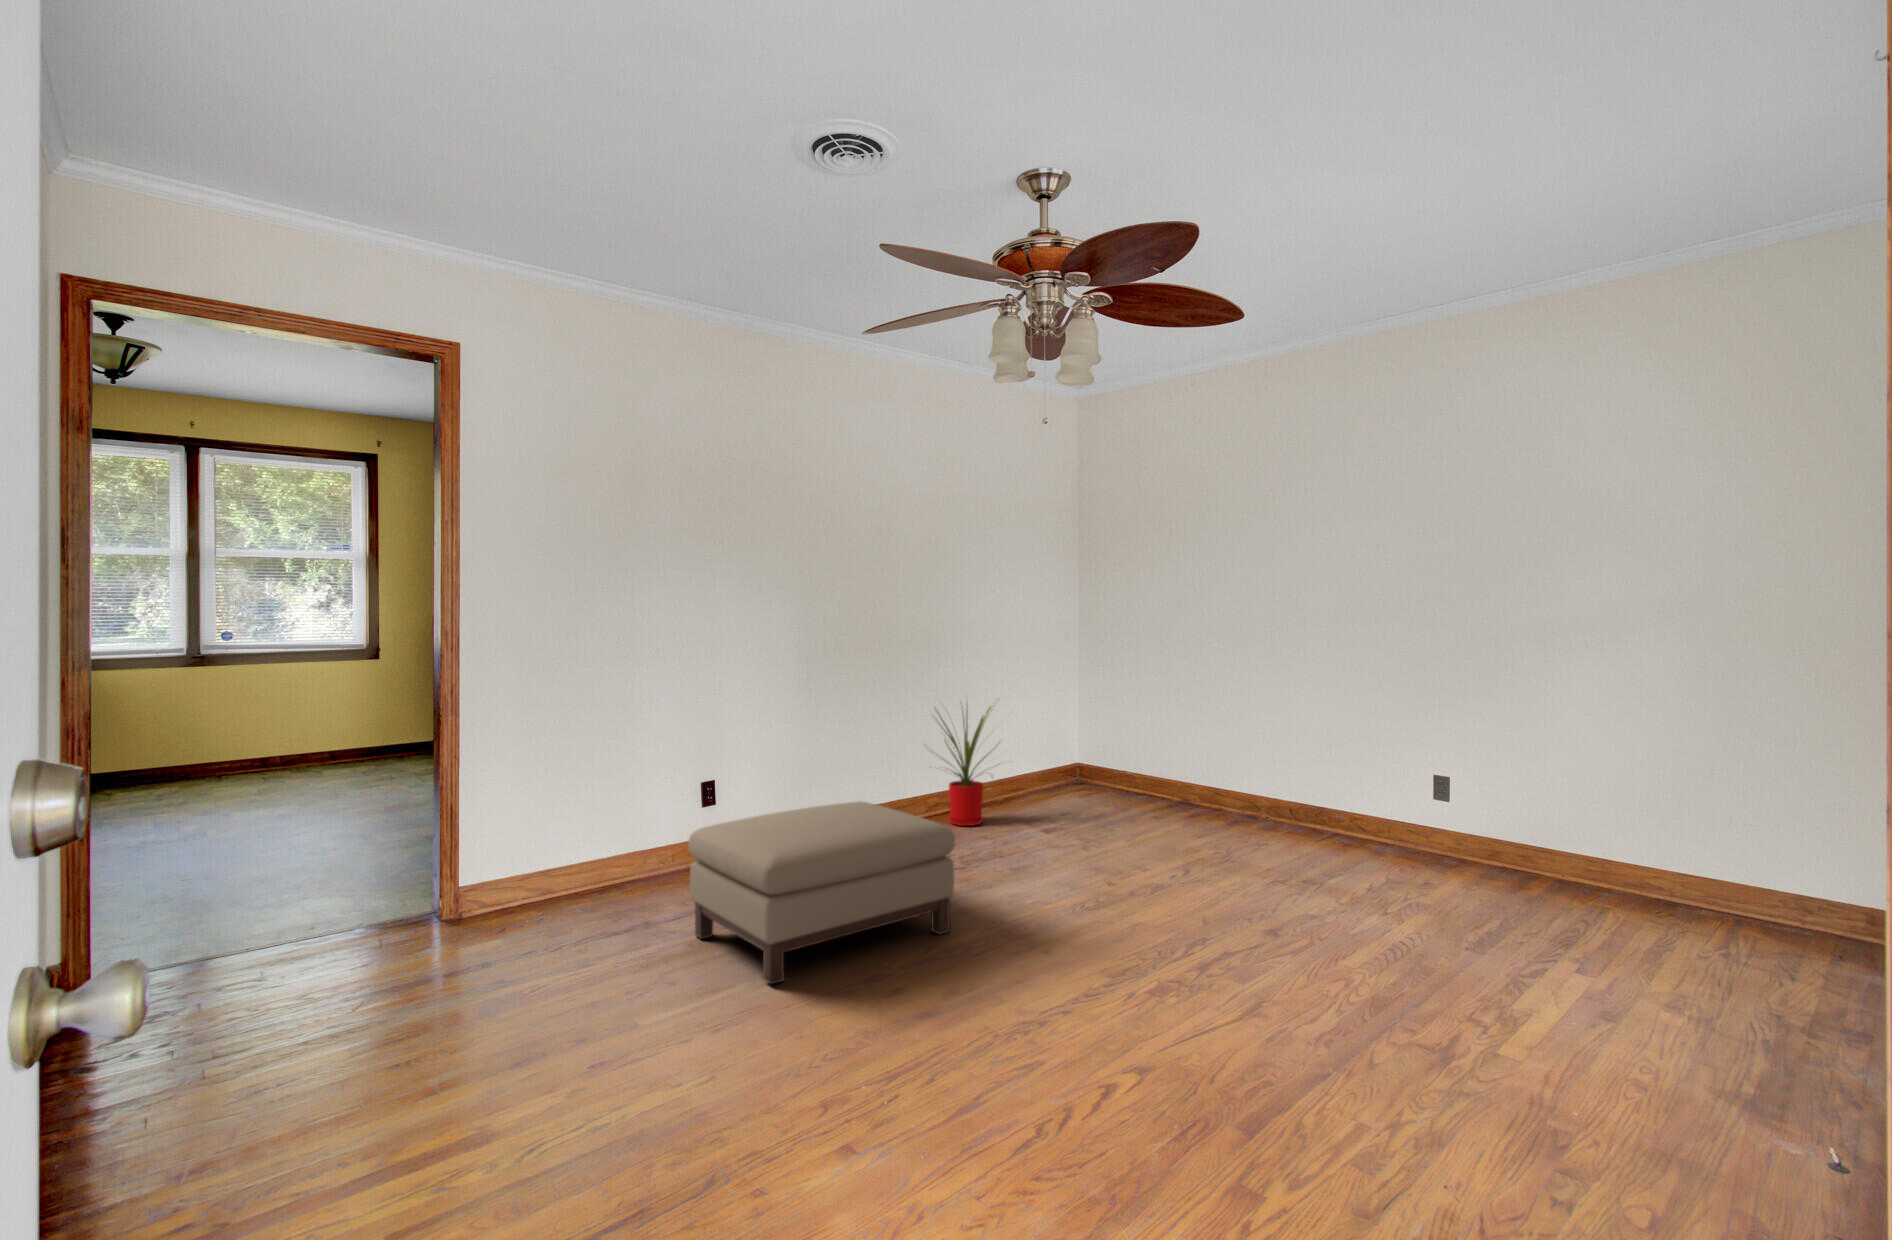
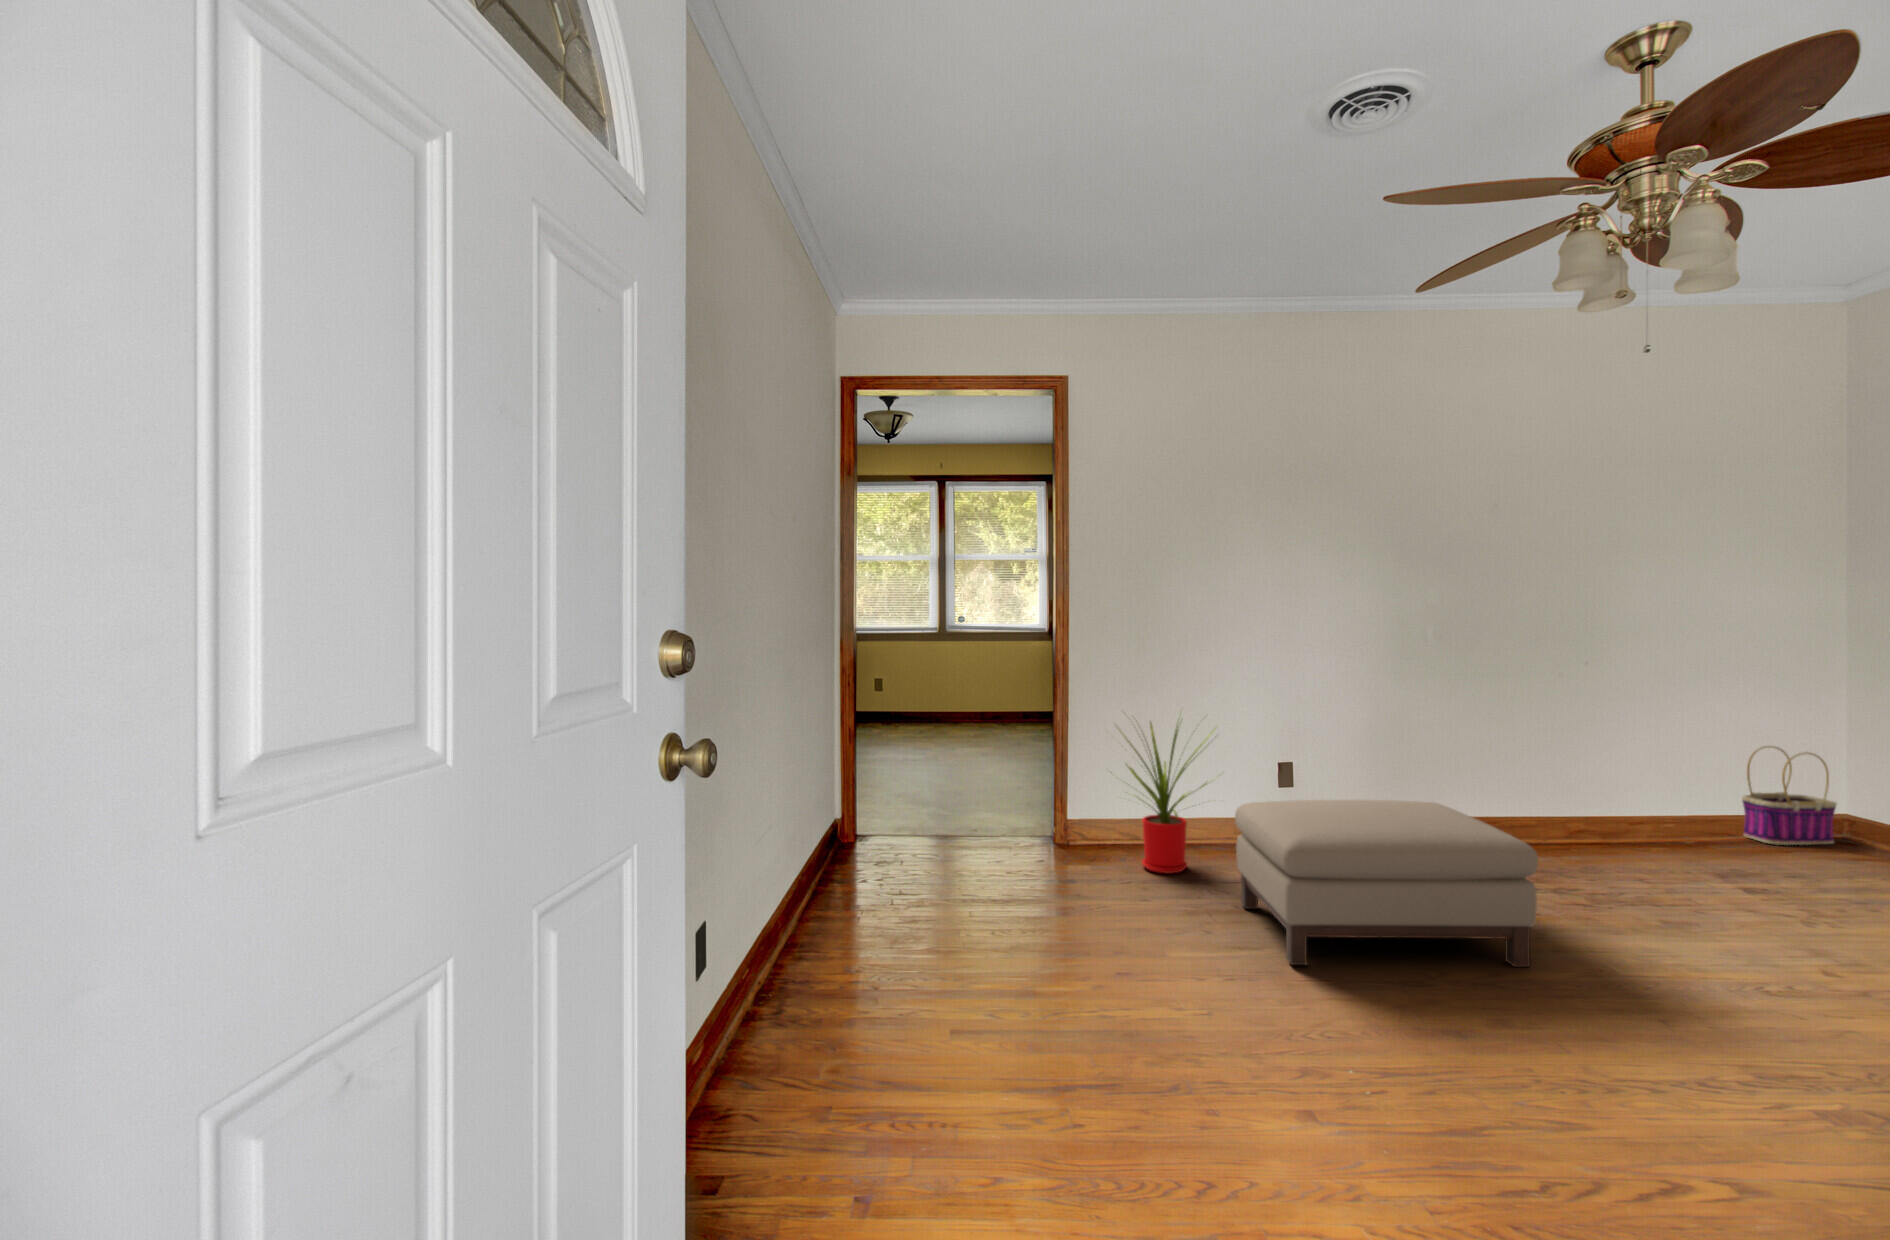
house plant: present [936,702,1000,826] -> present [1111,721,1223,873]
basket: none [1027,725,1077,799] -> present [1742,746,1836,845]

